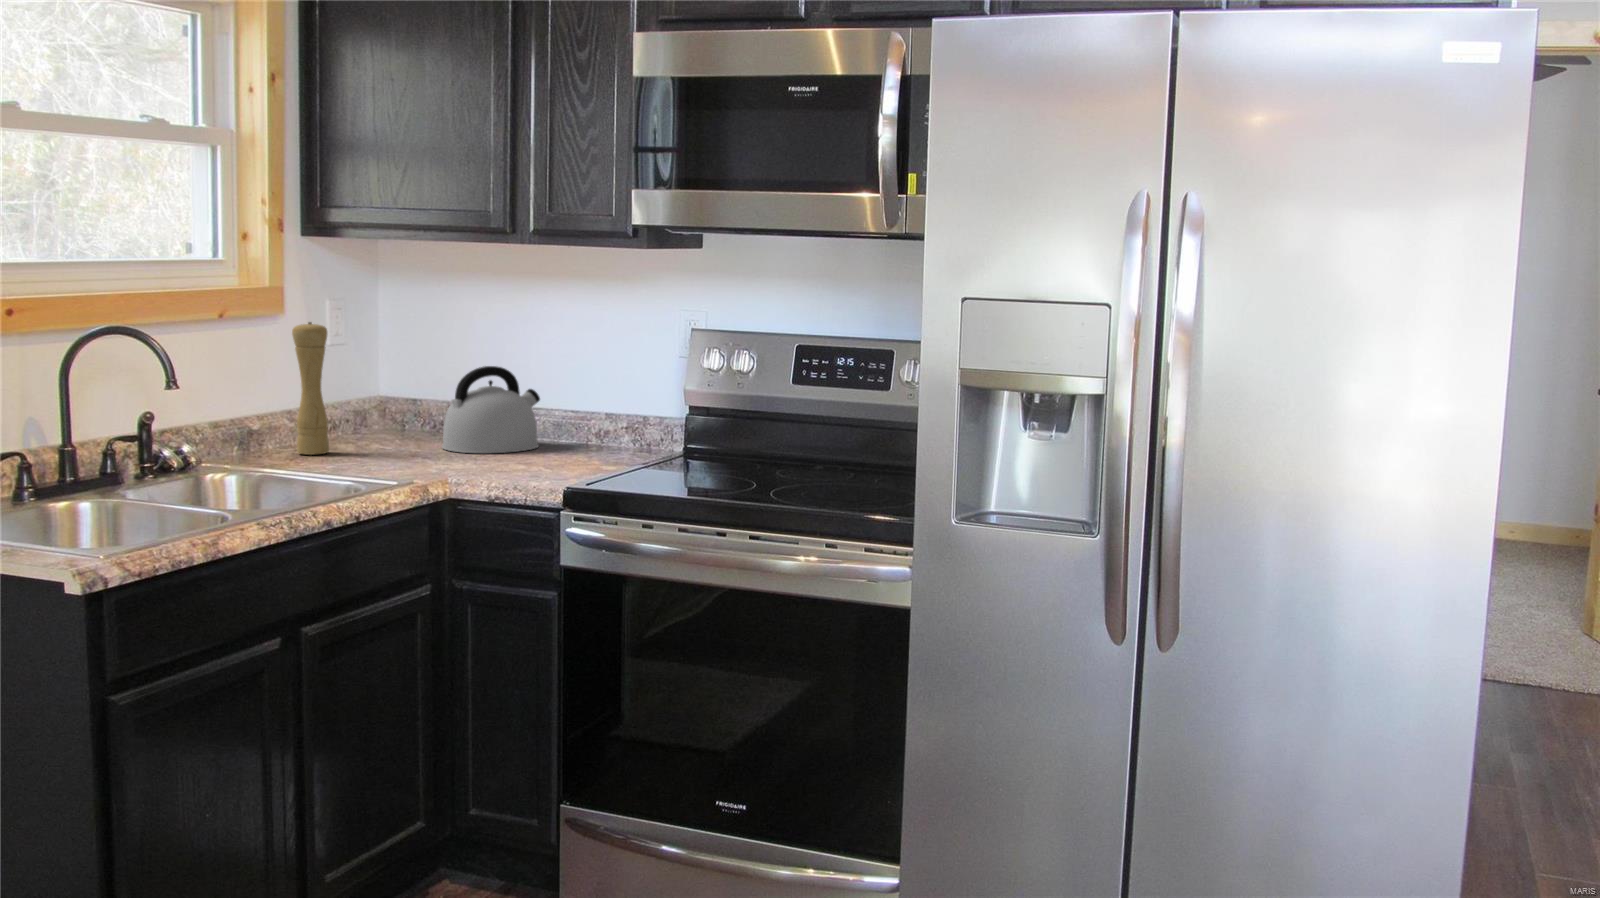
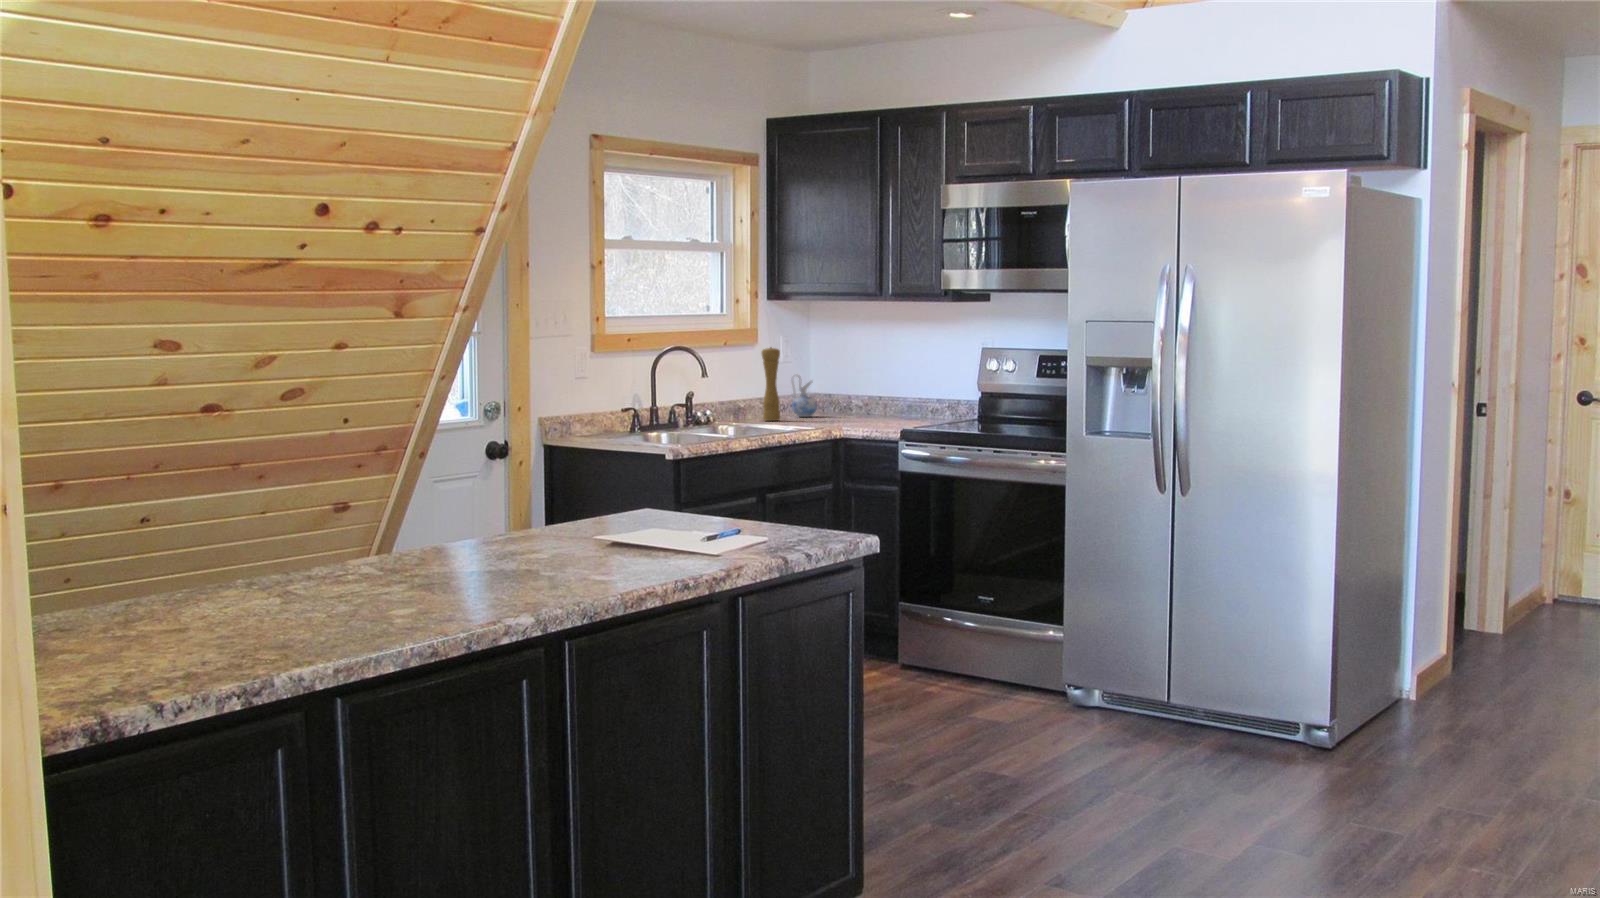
kettle: present [442,366,540,453] -> none [842,371,899,421]
ceramic pitcher: none [348,367,395,441] -> present [791,375,817,417]

